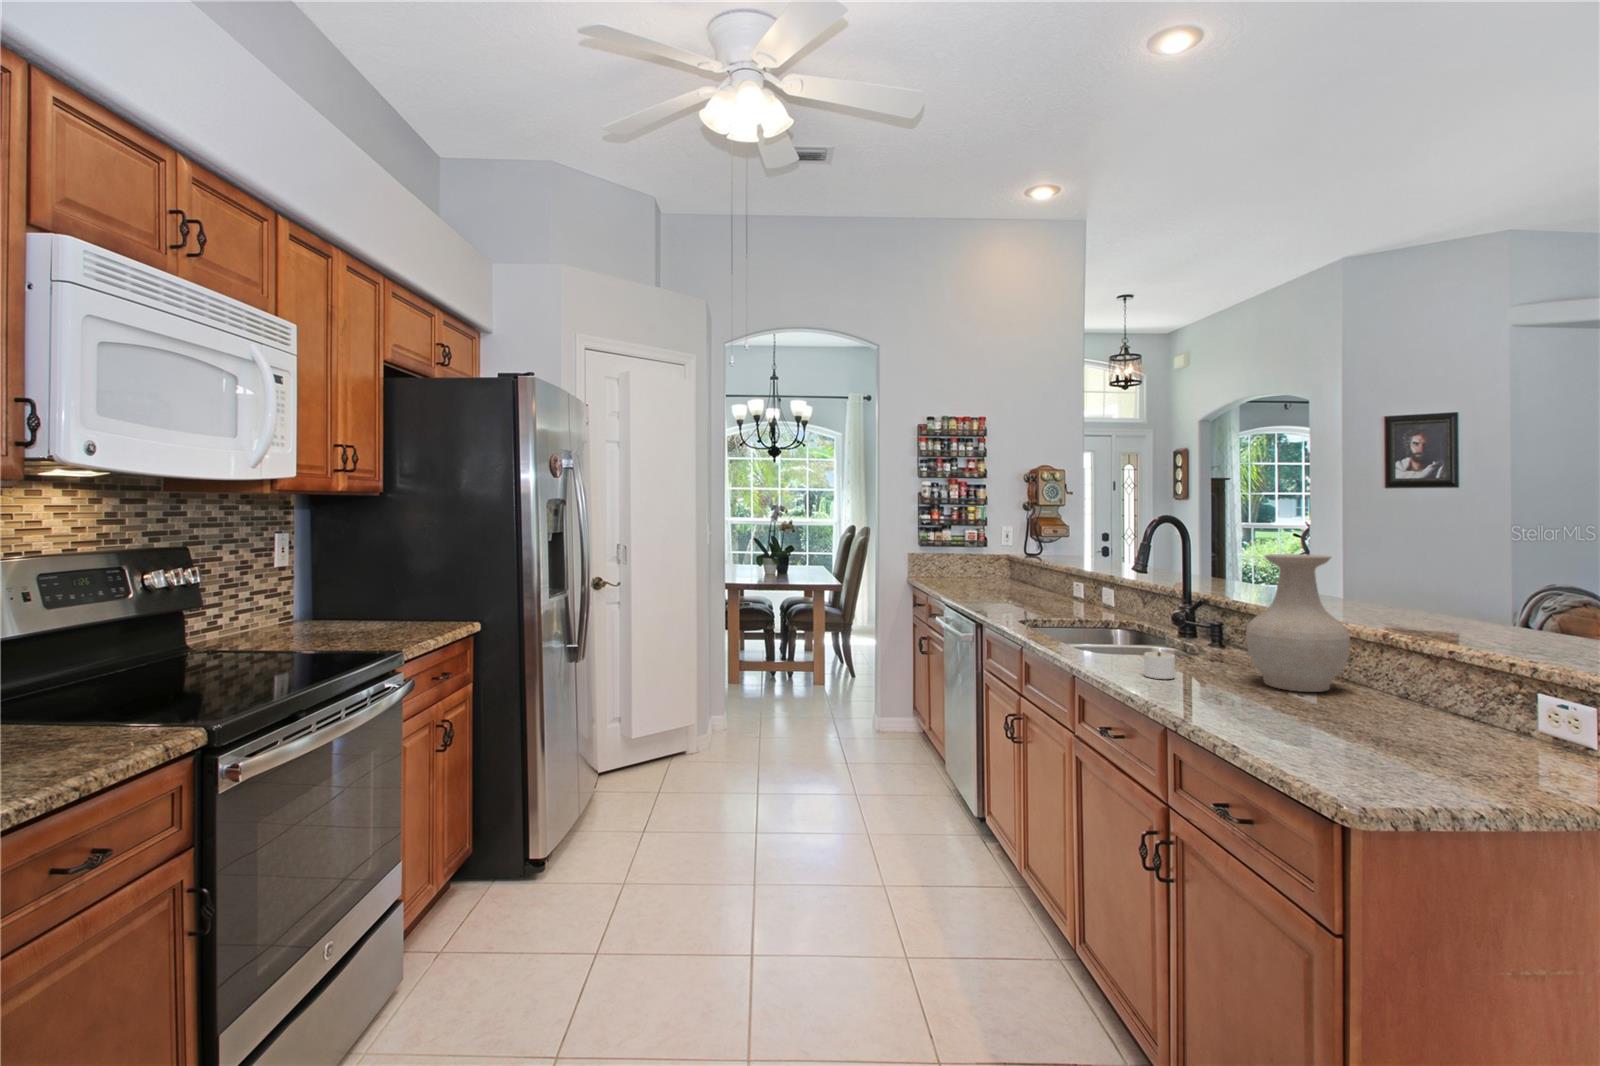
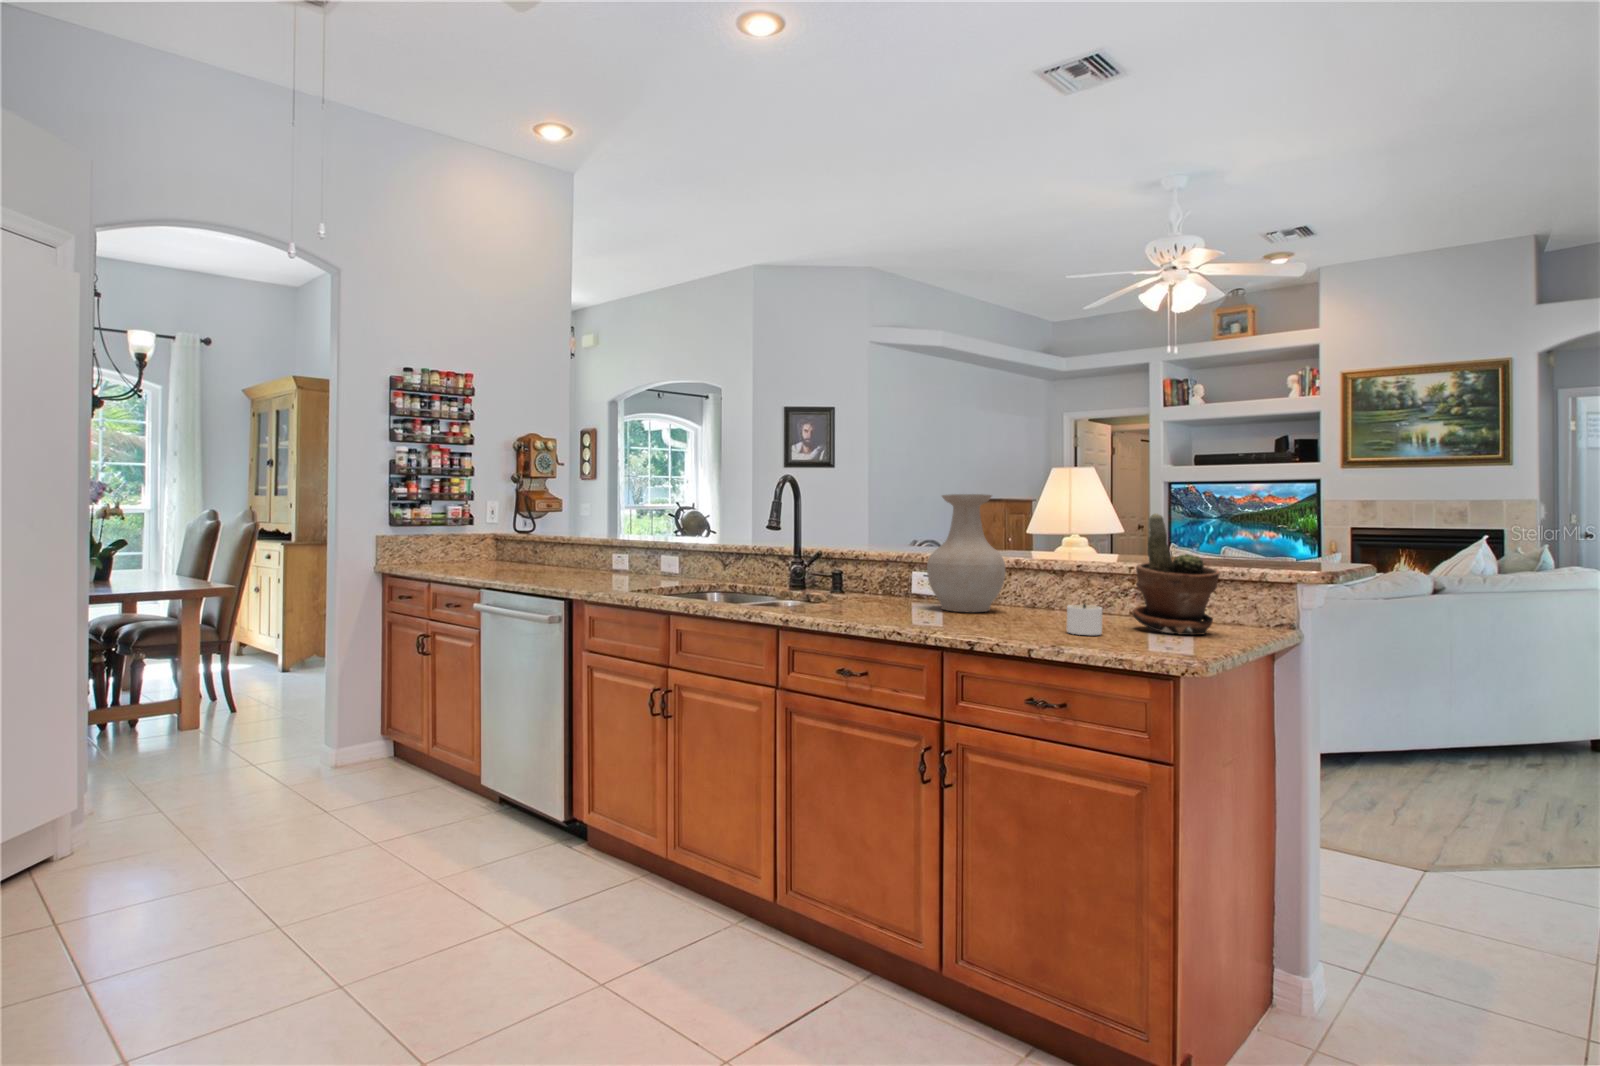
potted plant: none [1417,602,1546,768] -> present [1133,514,1219,635]
candle: present [1144,652,1175,679] -> present [1067,604,1102,635]

